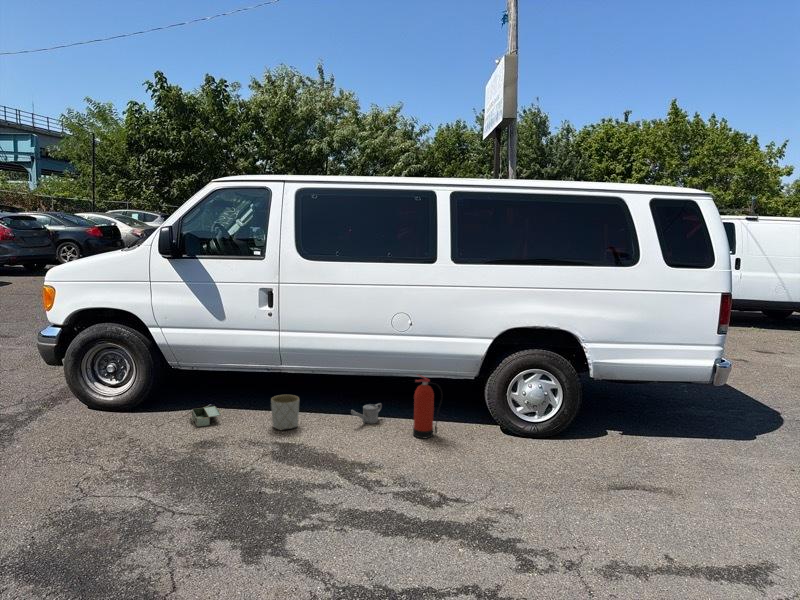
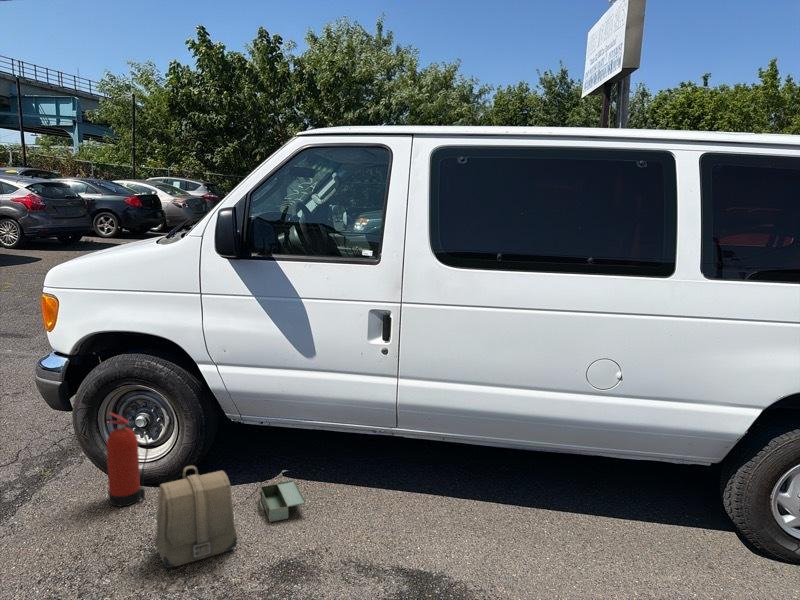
fire extinguisher: present [413,375,442,438] -> present [106,412,148,506]
backpack: none [122,386,175,446] -> present [155,466,237,568]
planter: present [271,395,299,431] -> none [385,474,429,535]
watering can: present [351,403,382,424] -> none [510,487,551,524]

